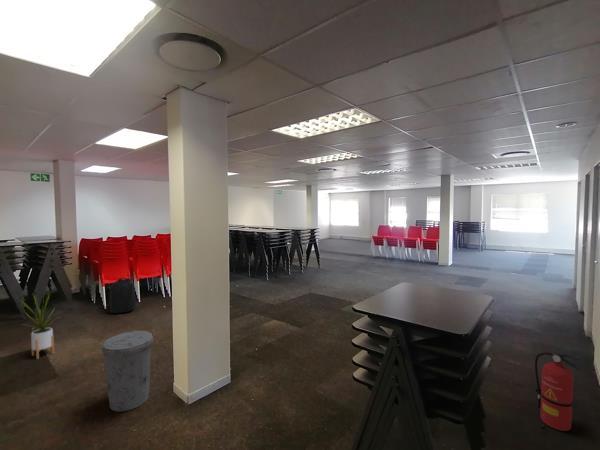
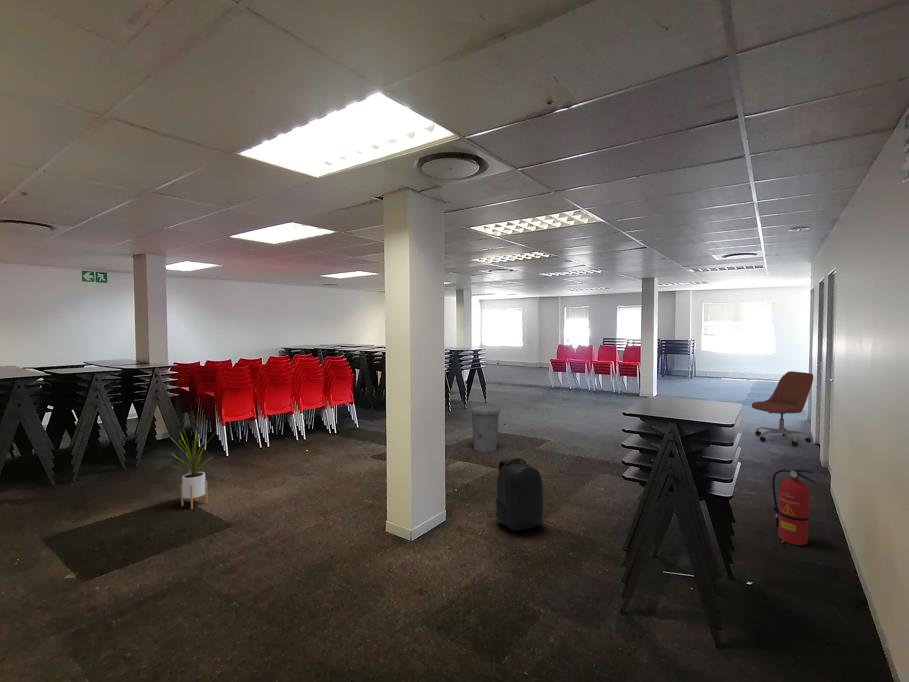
office chair: none [524,249,579,313] -> present [752,371,813,446]
backpack: present [109,278,136,313] -> present [496,458,544,531]
trash can: present [102,331,153,411] -> present [471,406,500,452]

